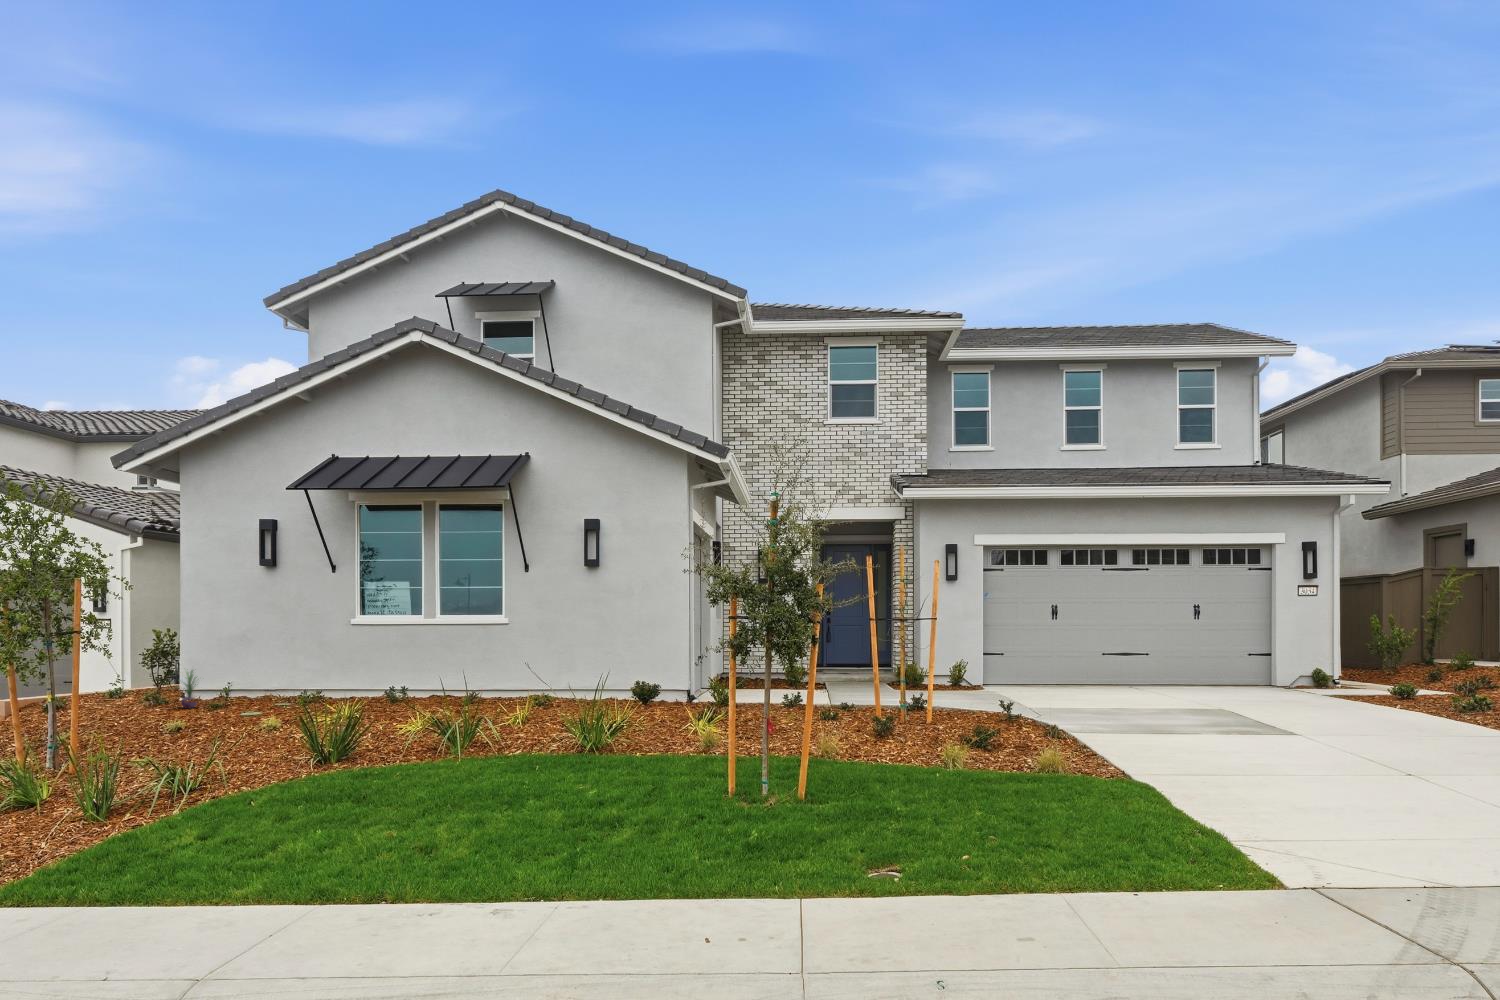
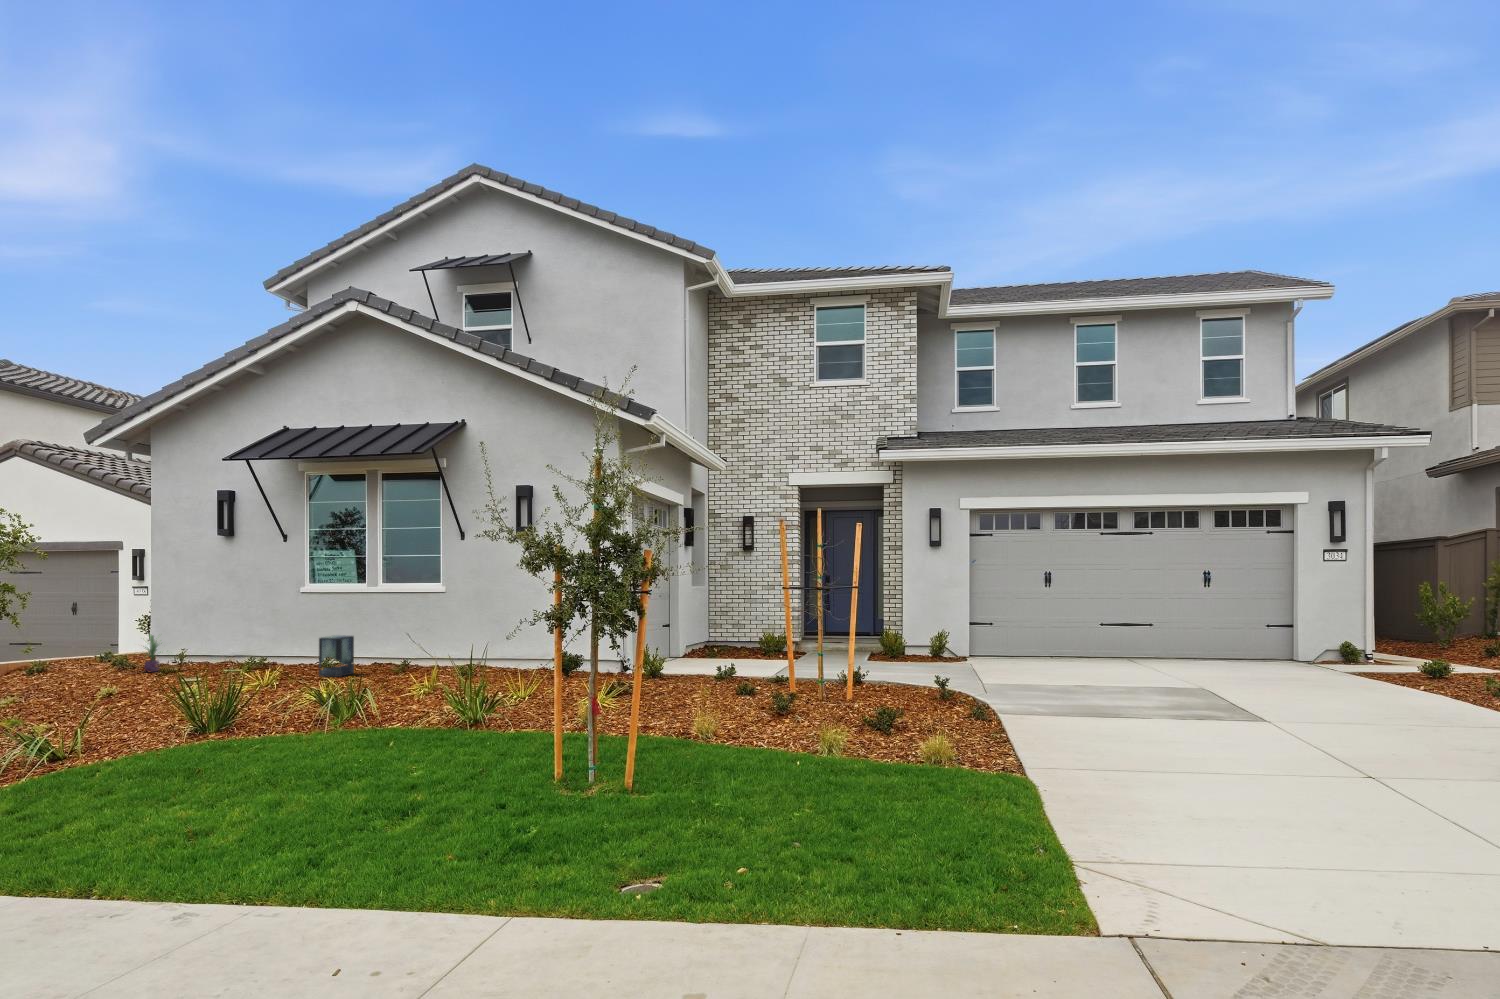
storage box: none [377,668,411,710] -> present [319,635,354,677]

